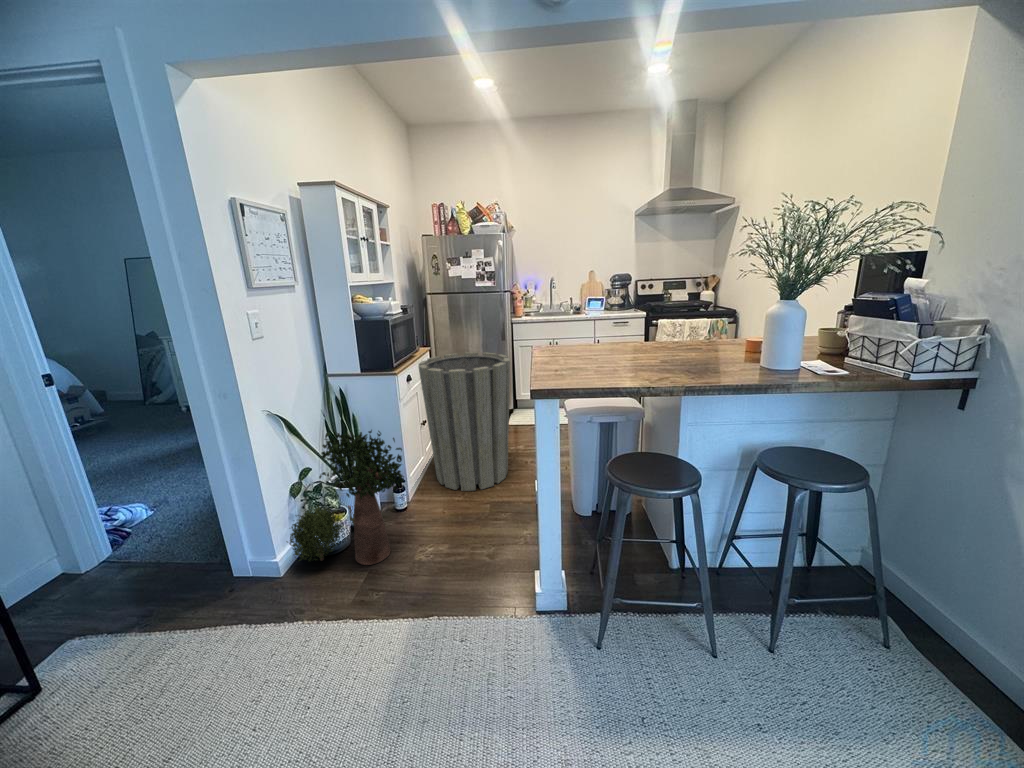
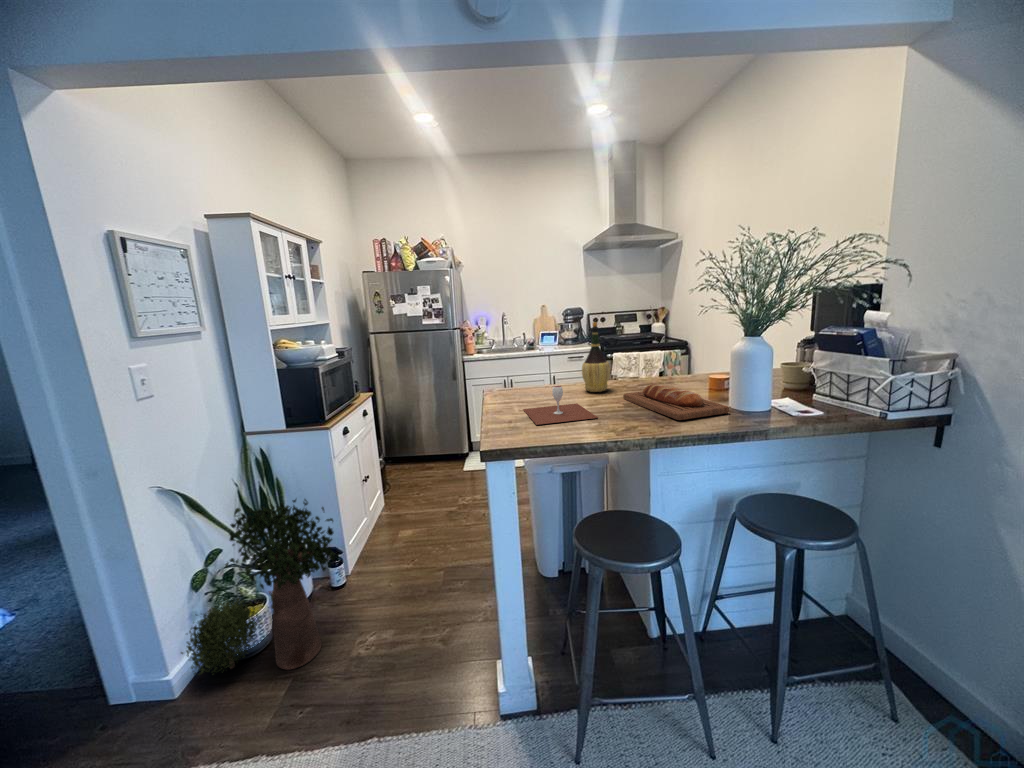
wine bottle: none [624,285,651,350] -> present [582,322,610,392]
wine glass: none [568,340,636,373] -> present [523,386,598,425]
bread loaf: none [661,343,758,373] -> present [623,384,729,420]
trash can: present [419,352,510,491] -> none [357,396,463,556]

